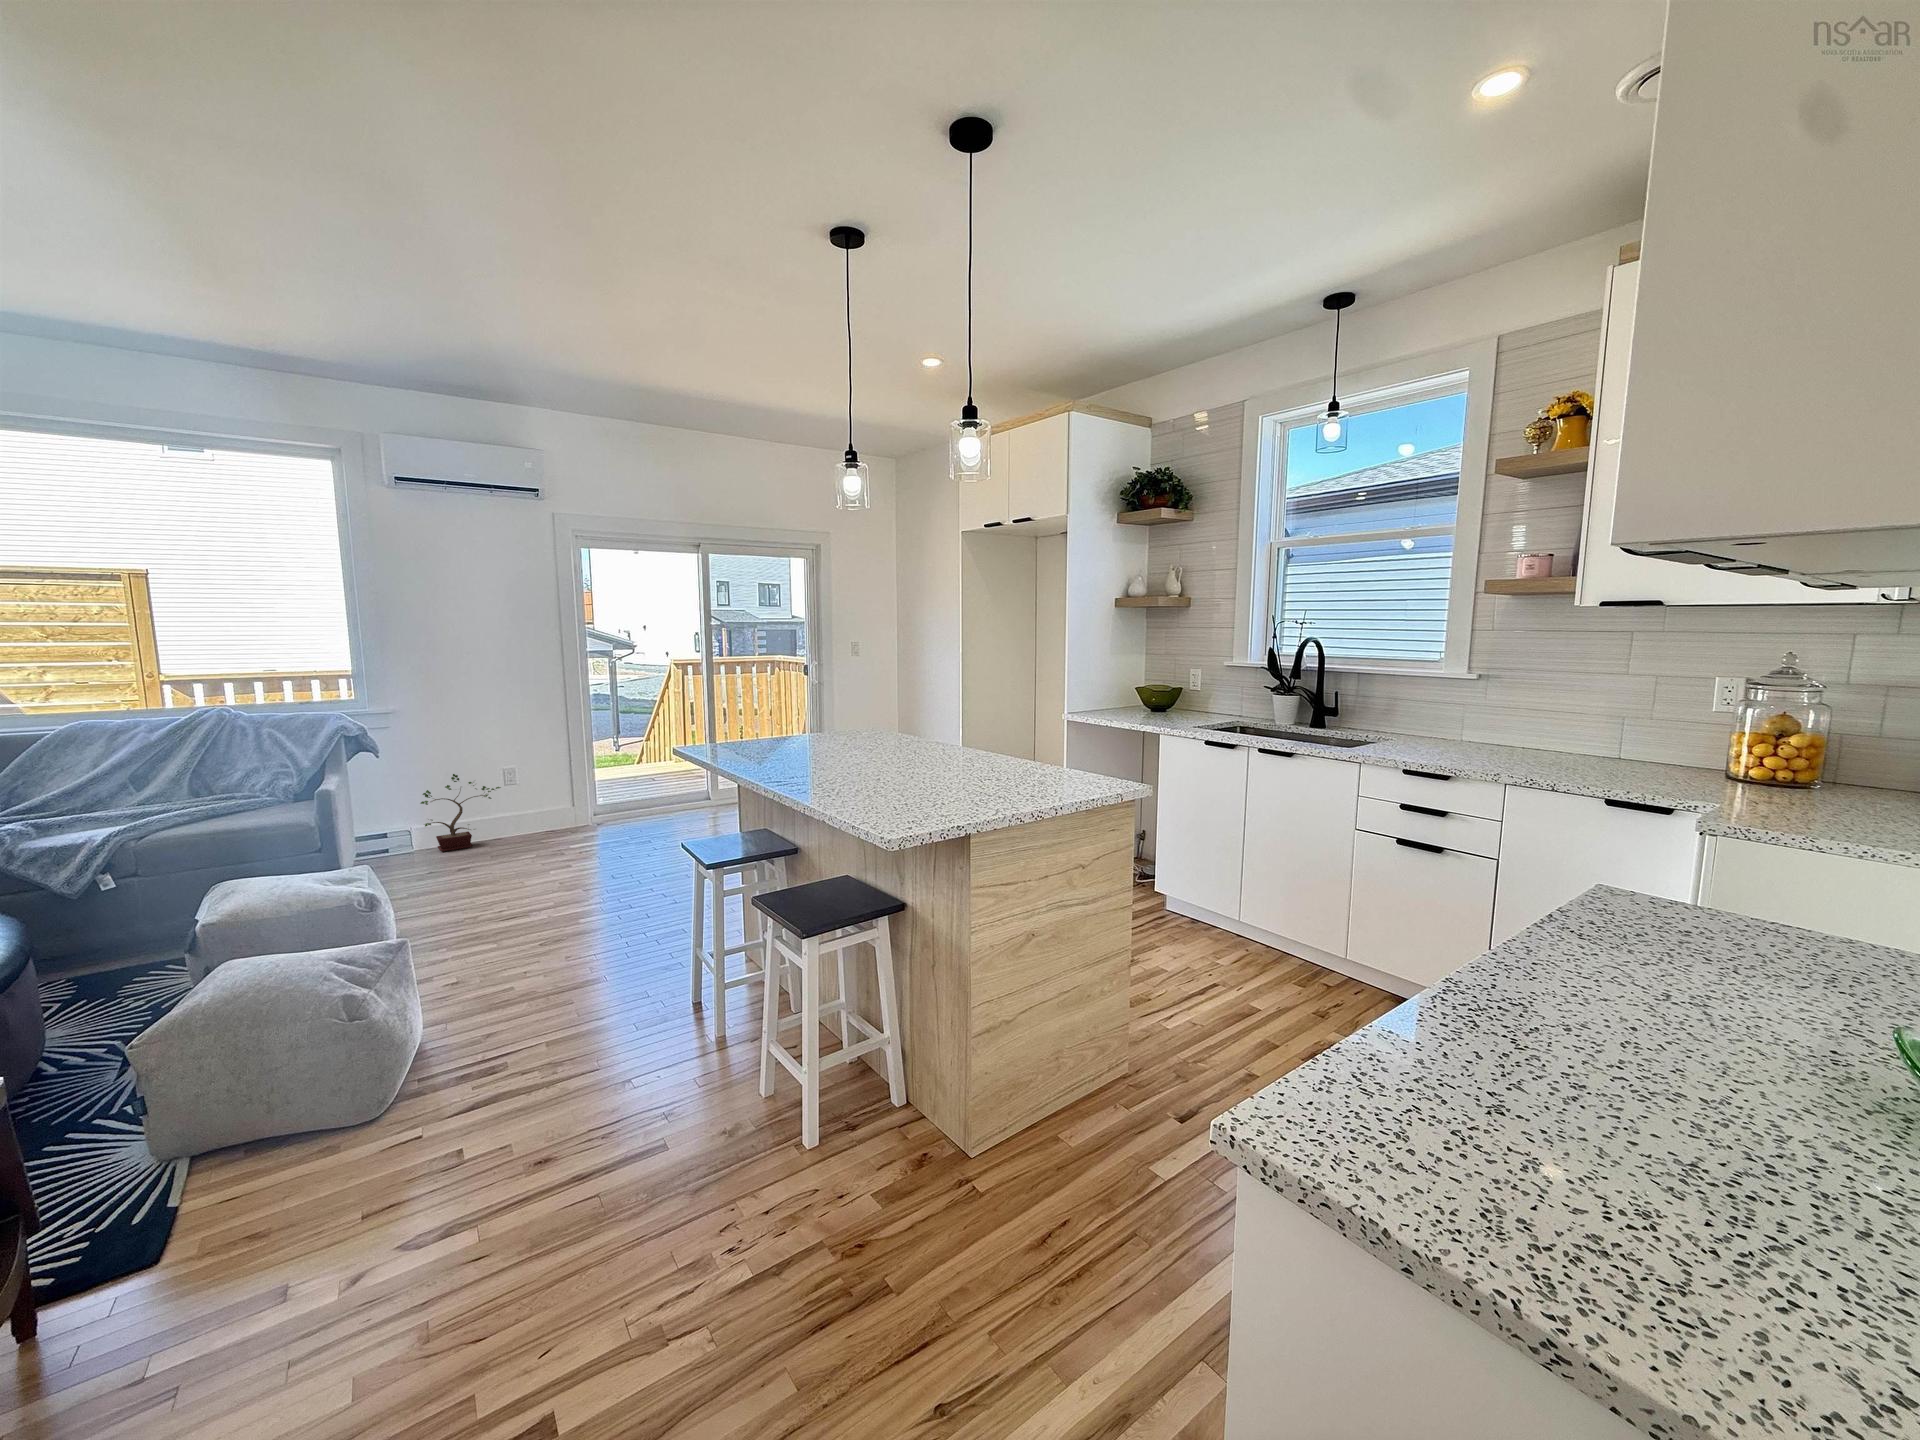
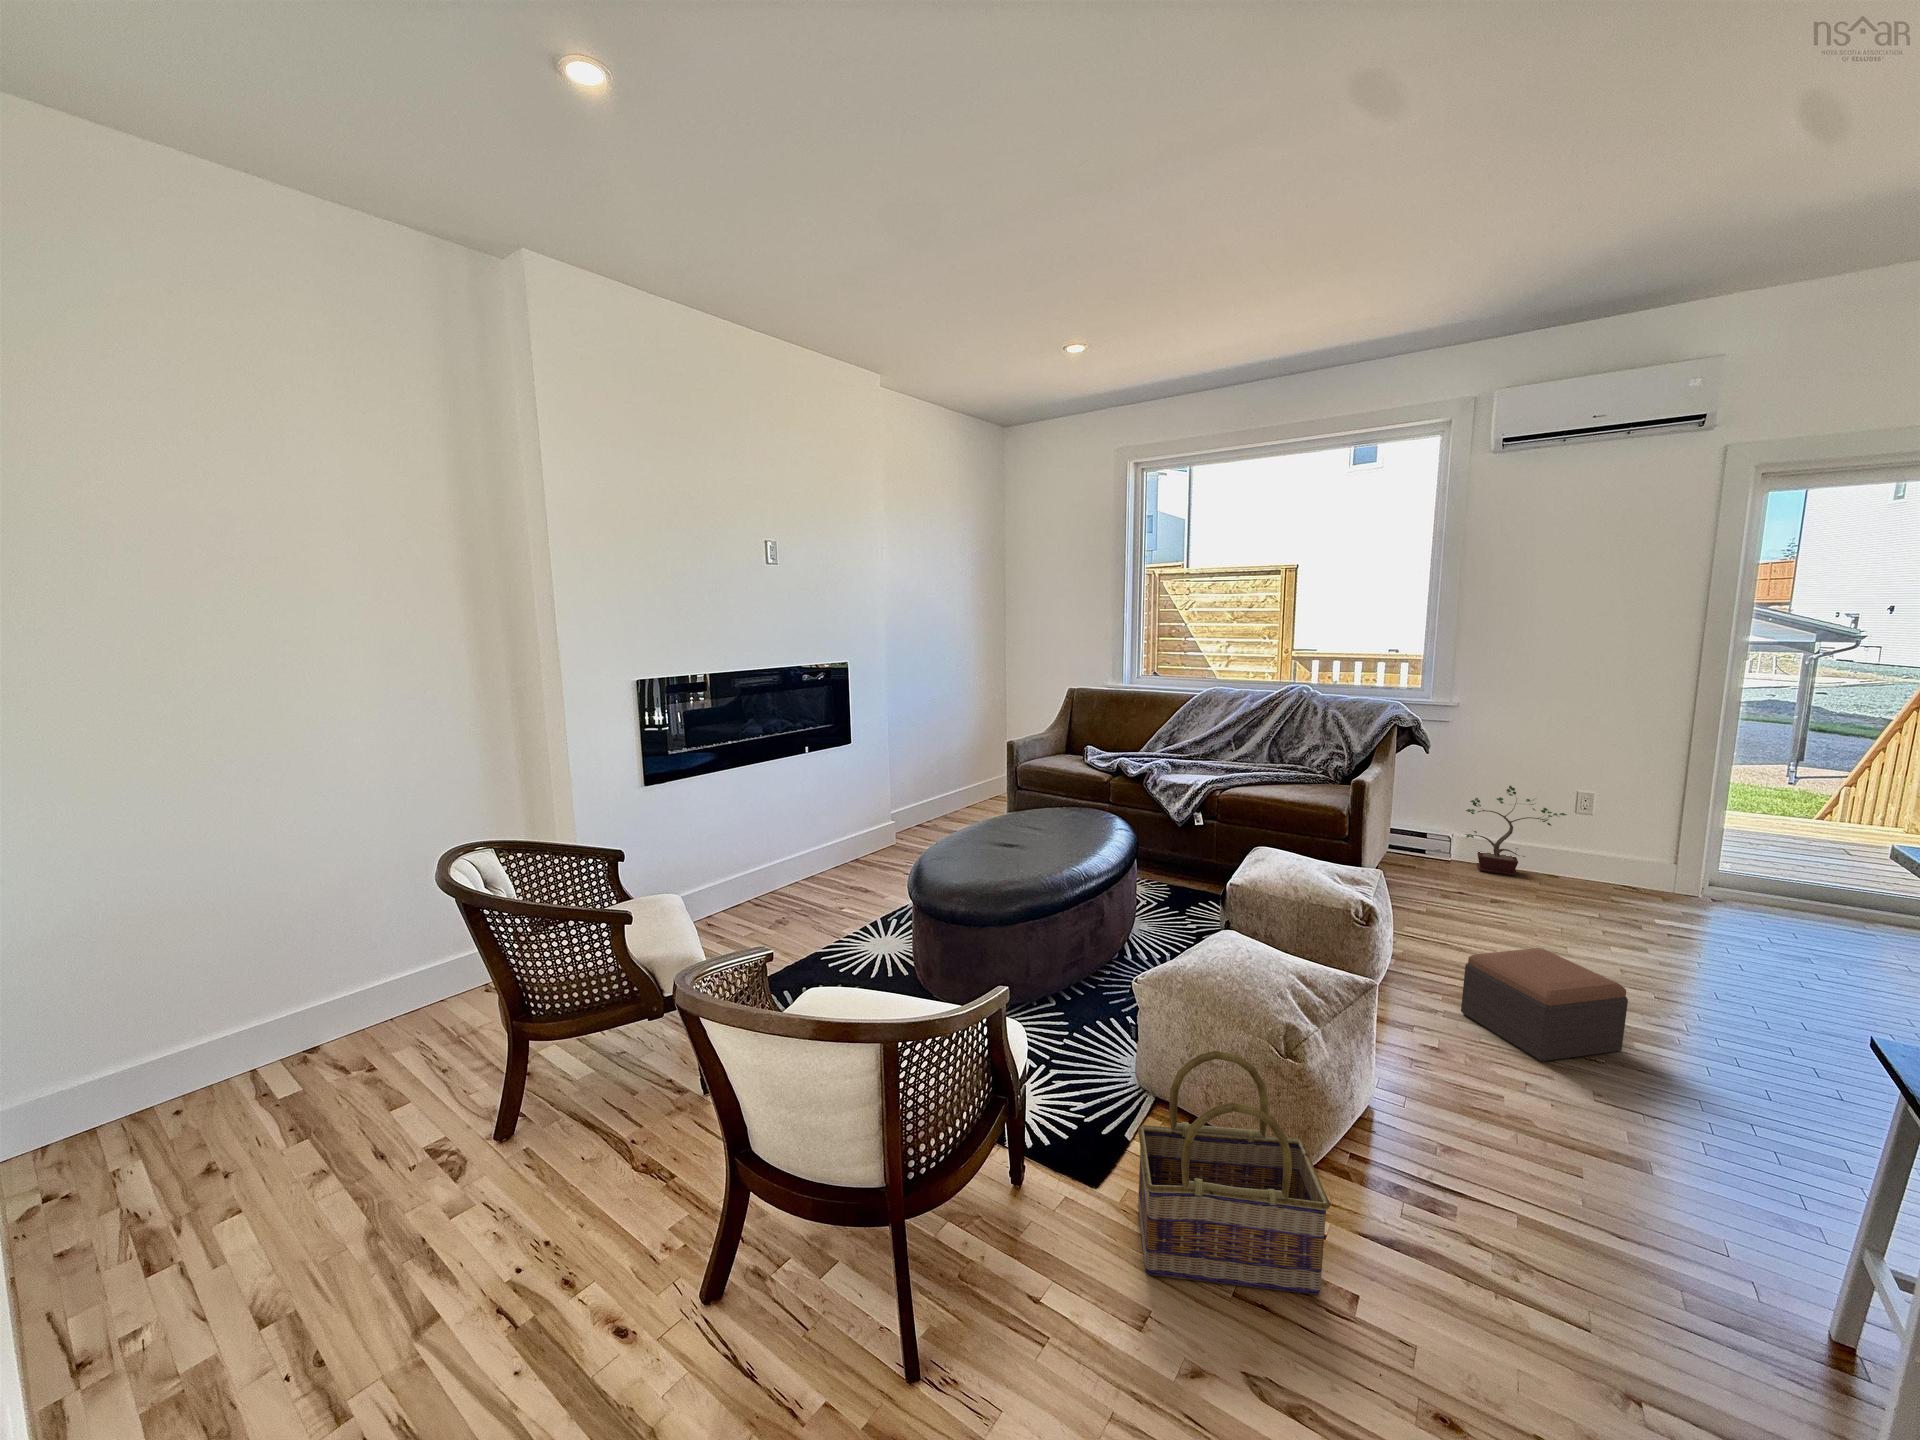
footstool: none [462,881,575,956] -> present [1461,948,1628,1061]
basket: none [209,1032,432,1269] -> present [1138,1051,1330,1295]

